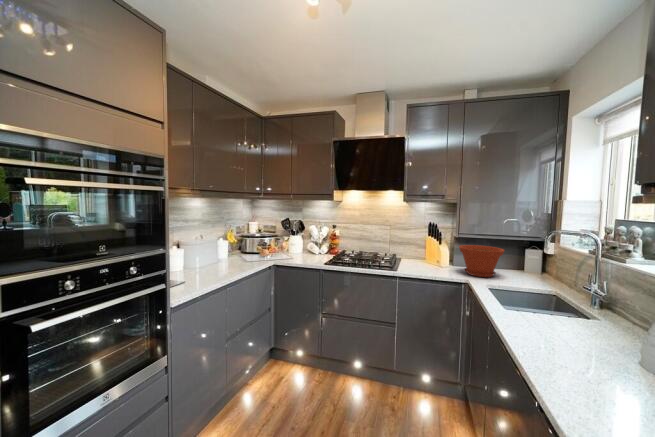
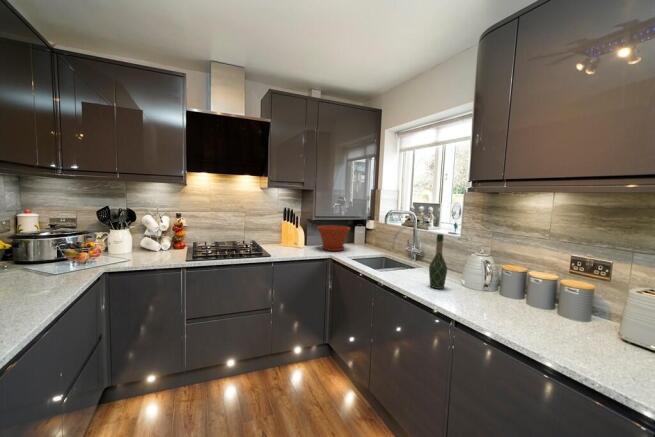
wine bottle: none [576,272,612,358] -> present [429,234,447,289]

